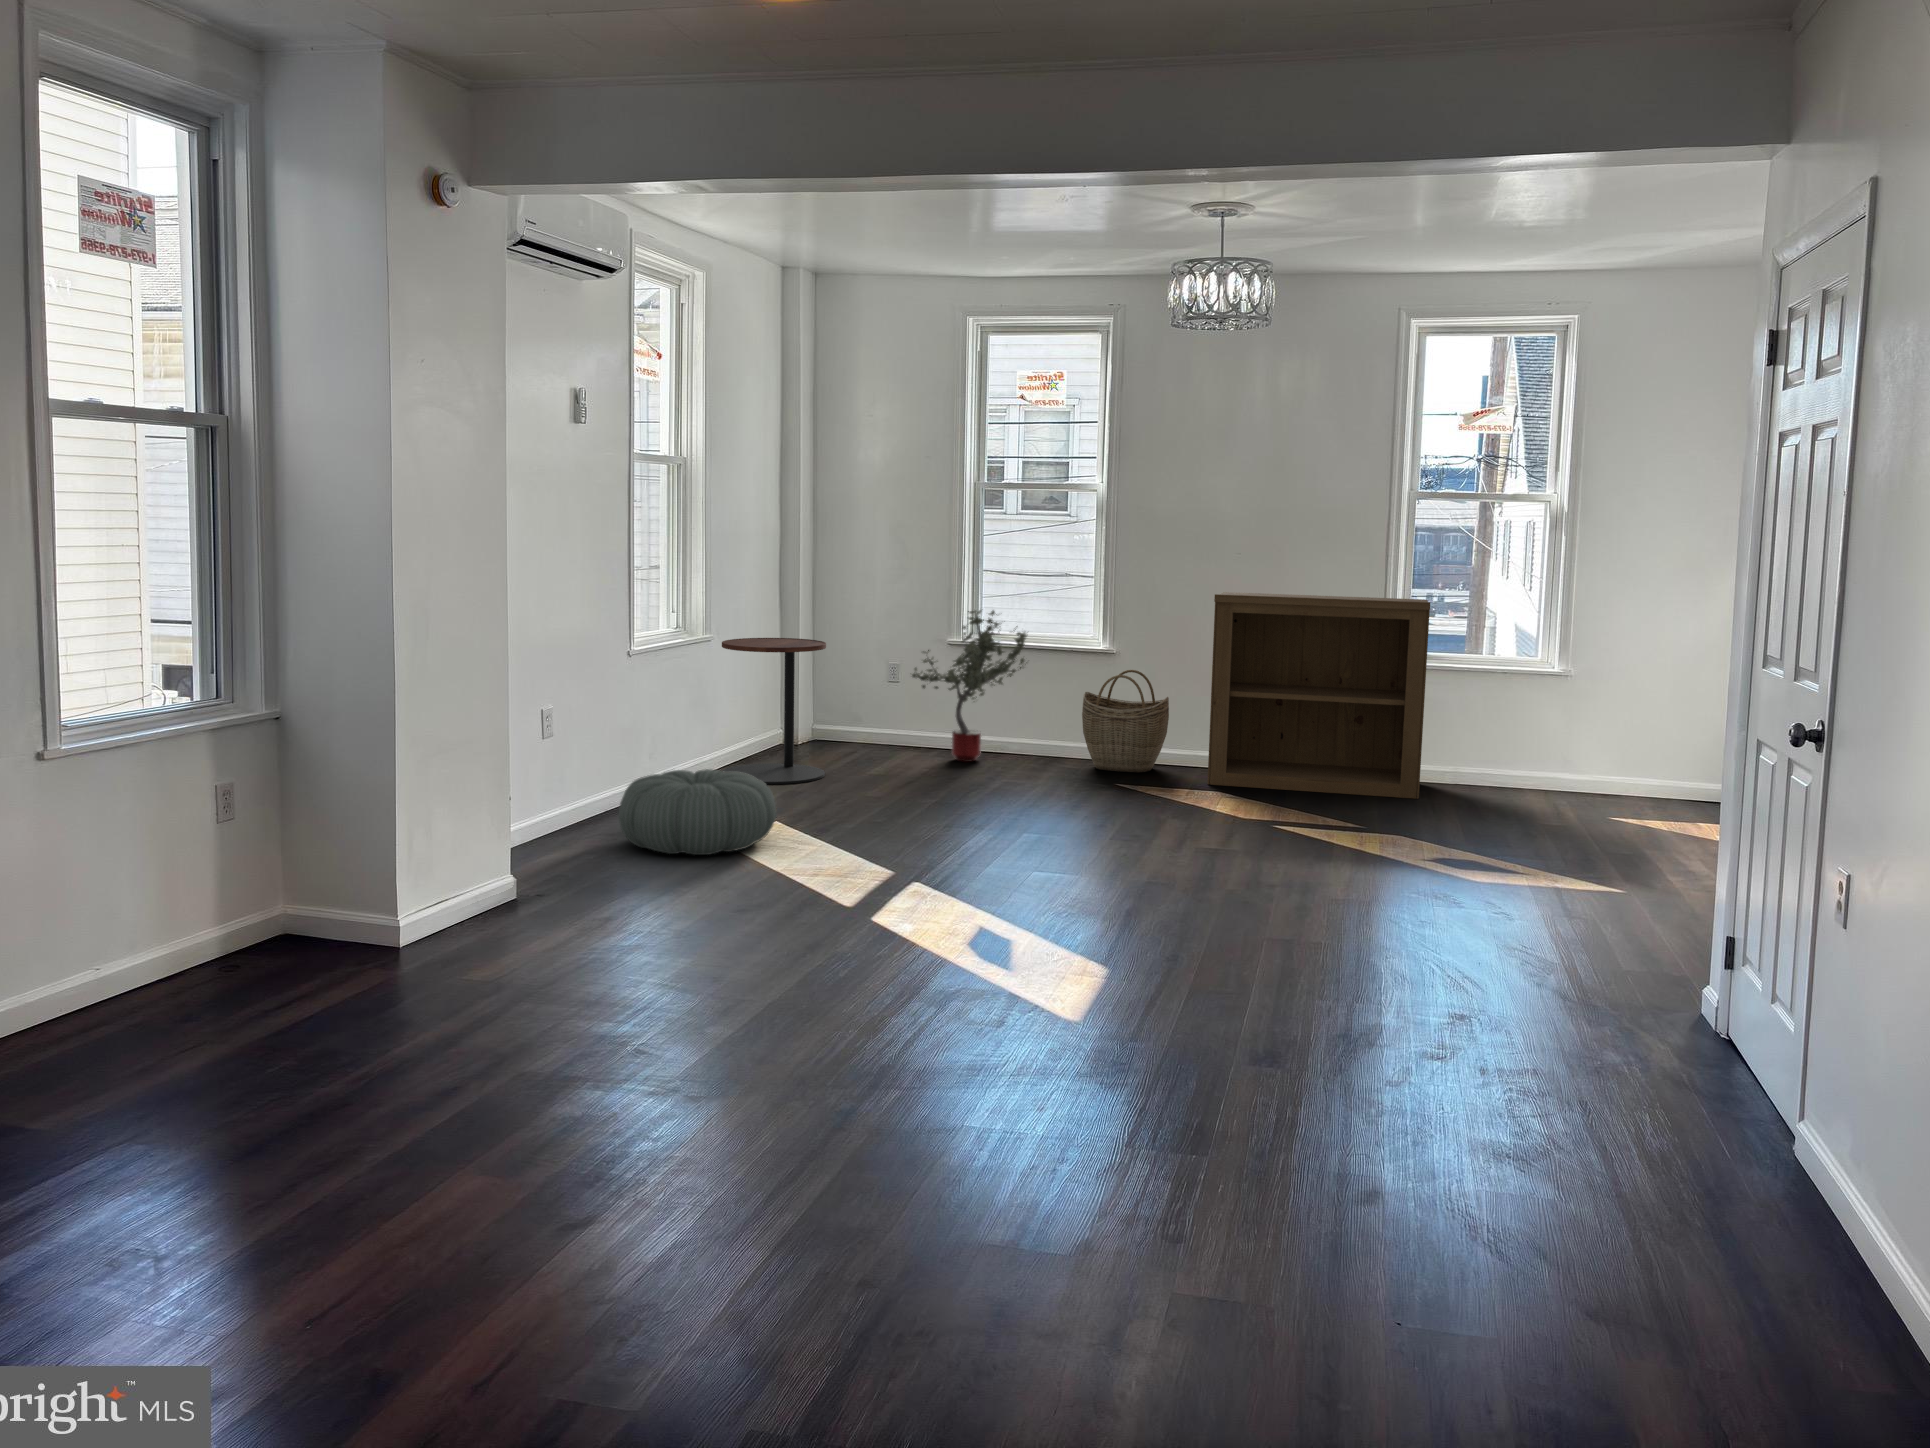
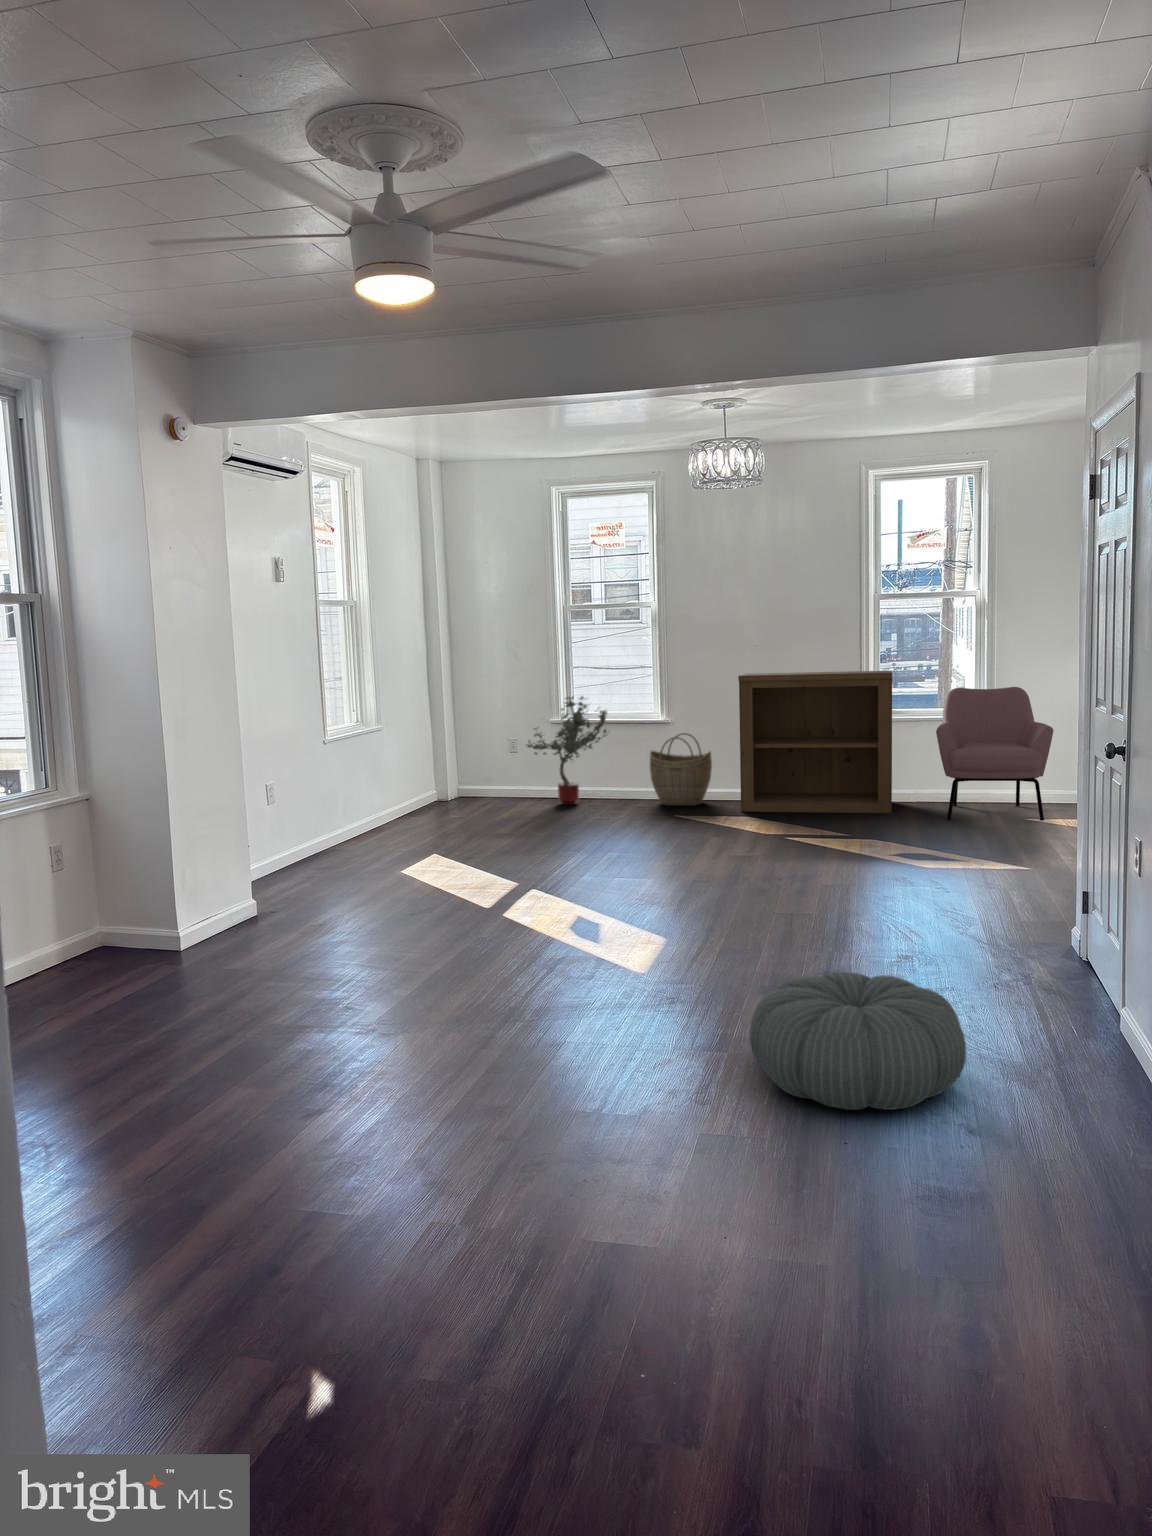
armchair: none [1488,629,1652,821] -> present [936,687,1053,820]
side table: present [722,638,826,784] -> none [390,724,468,829]
pouf: present [619,769,776,855] -> present [750,972,966,1110]

